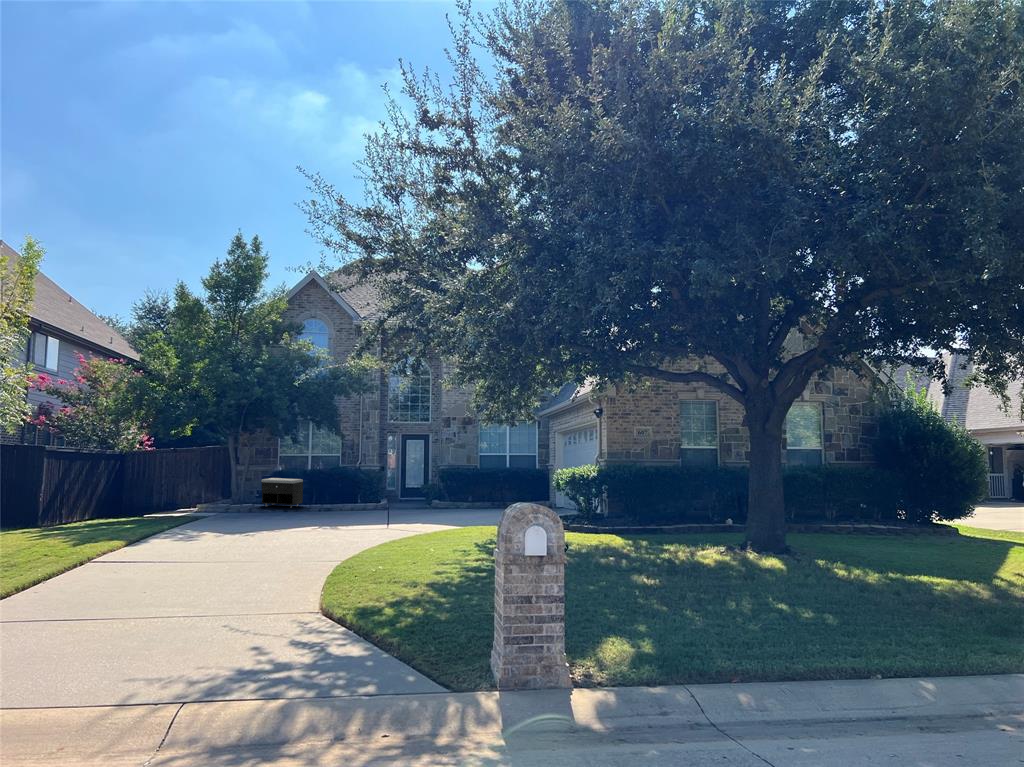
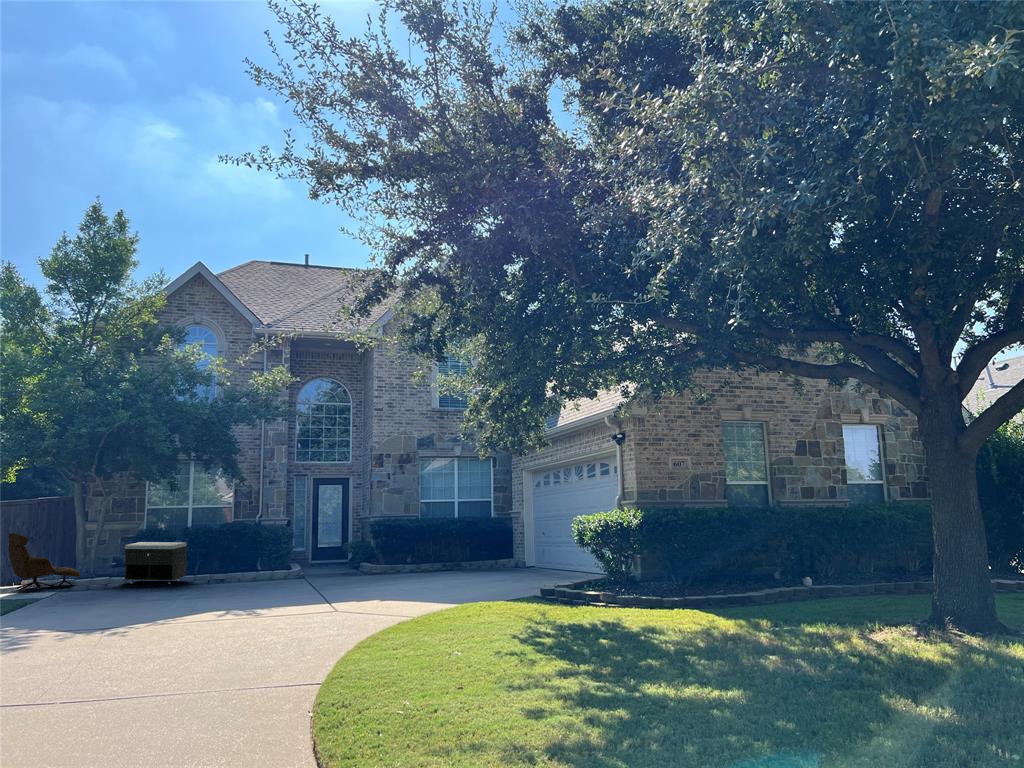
lounge chair: none [187,469,233,508] -> present [8,533,80,591]

